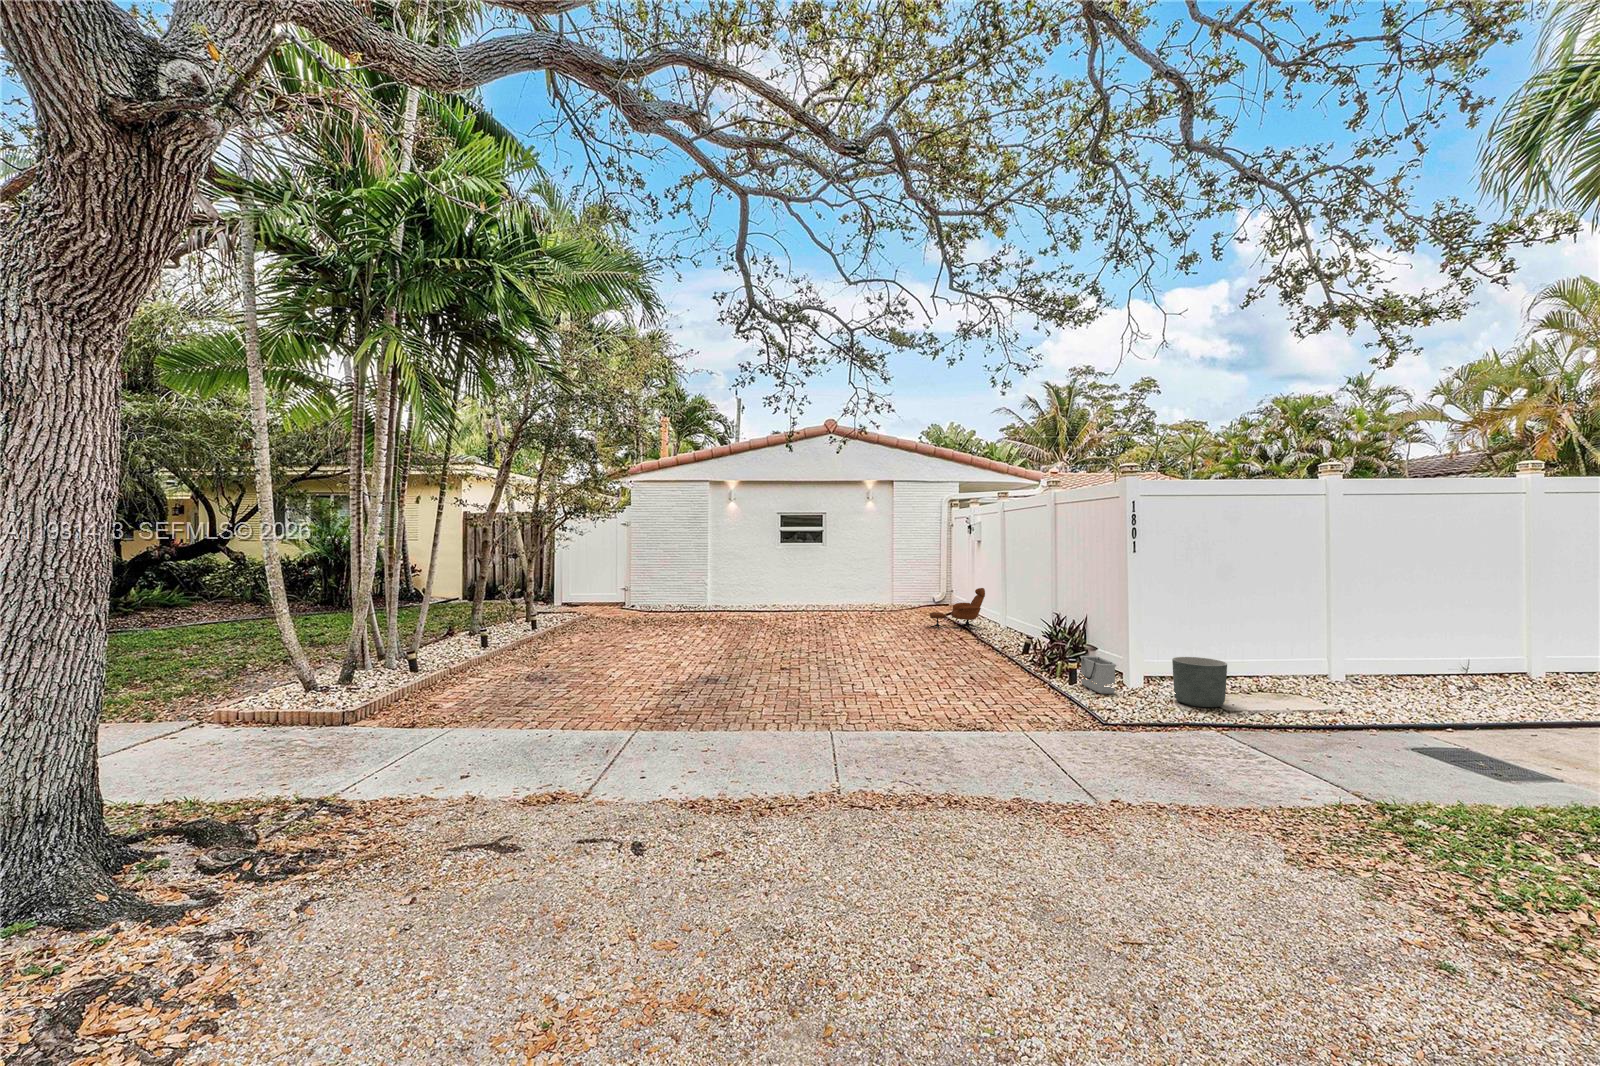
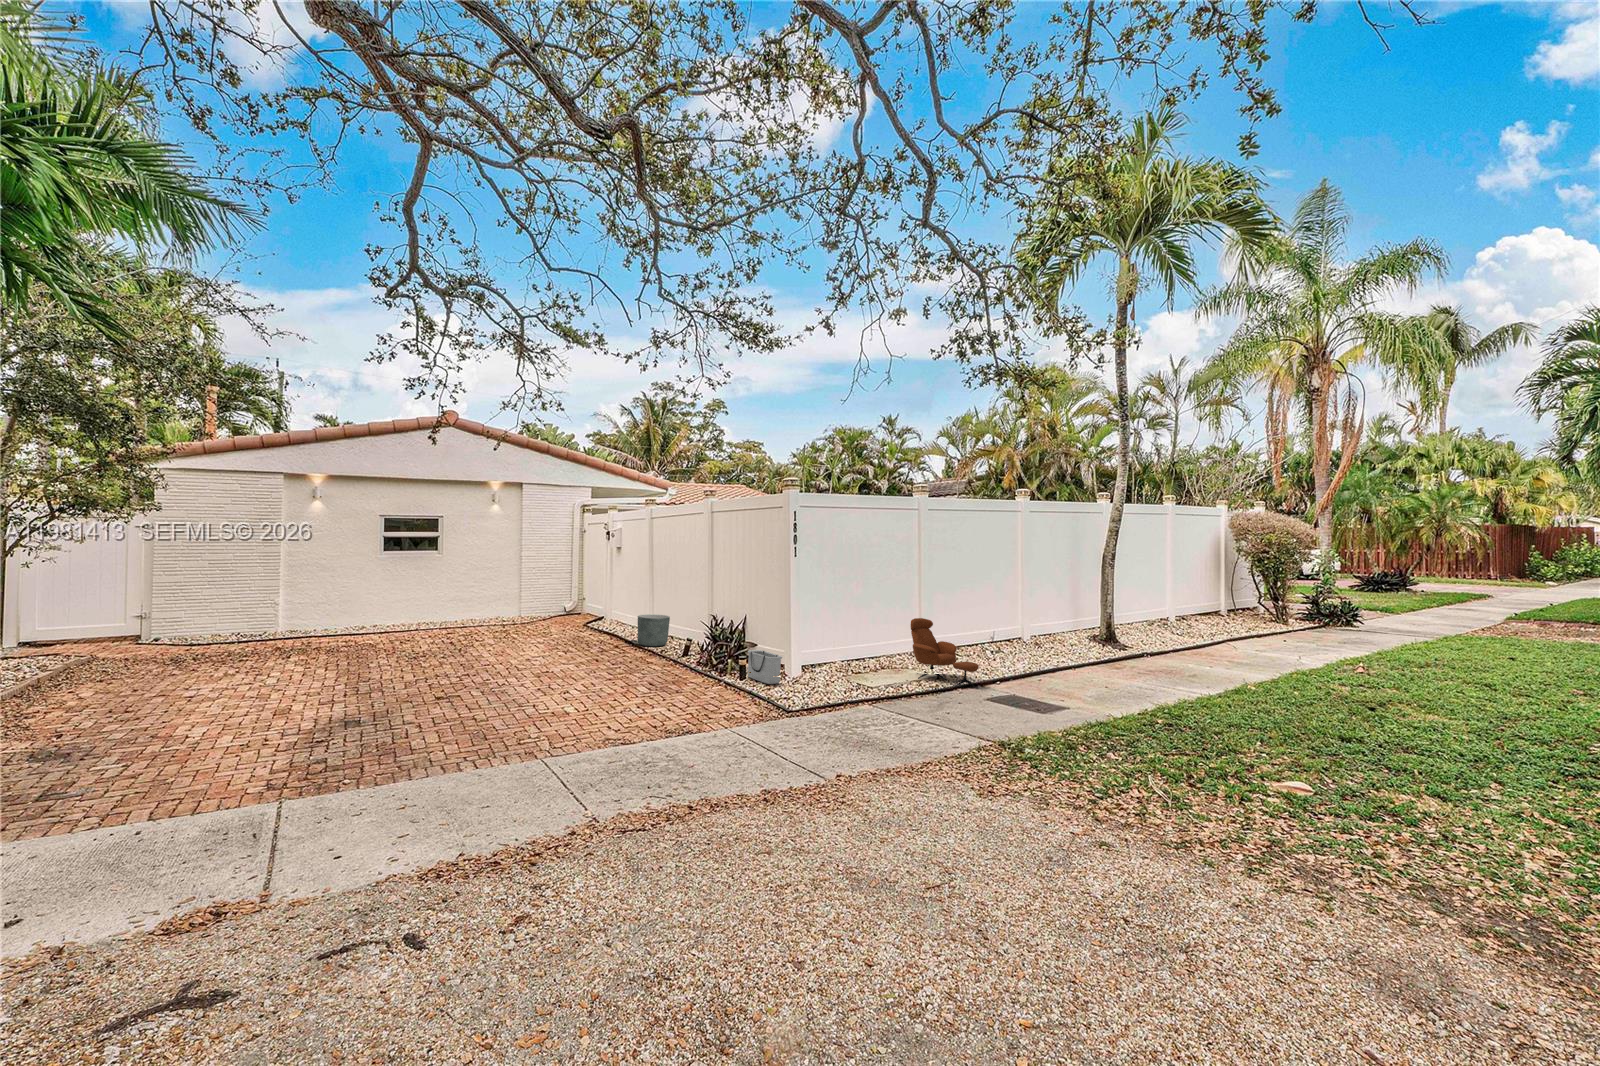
lounge chair: present [928,588,985,630] -> present [911,618,979,688]
planter: present [1172,657,1227,707] -> present [638,614,670,646]

